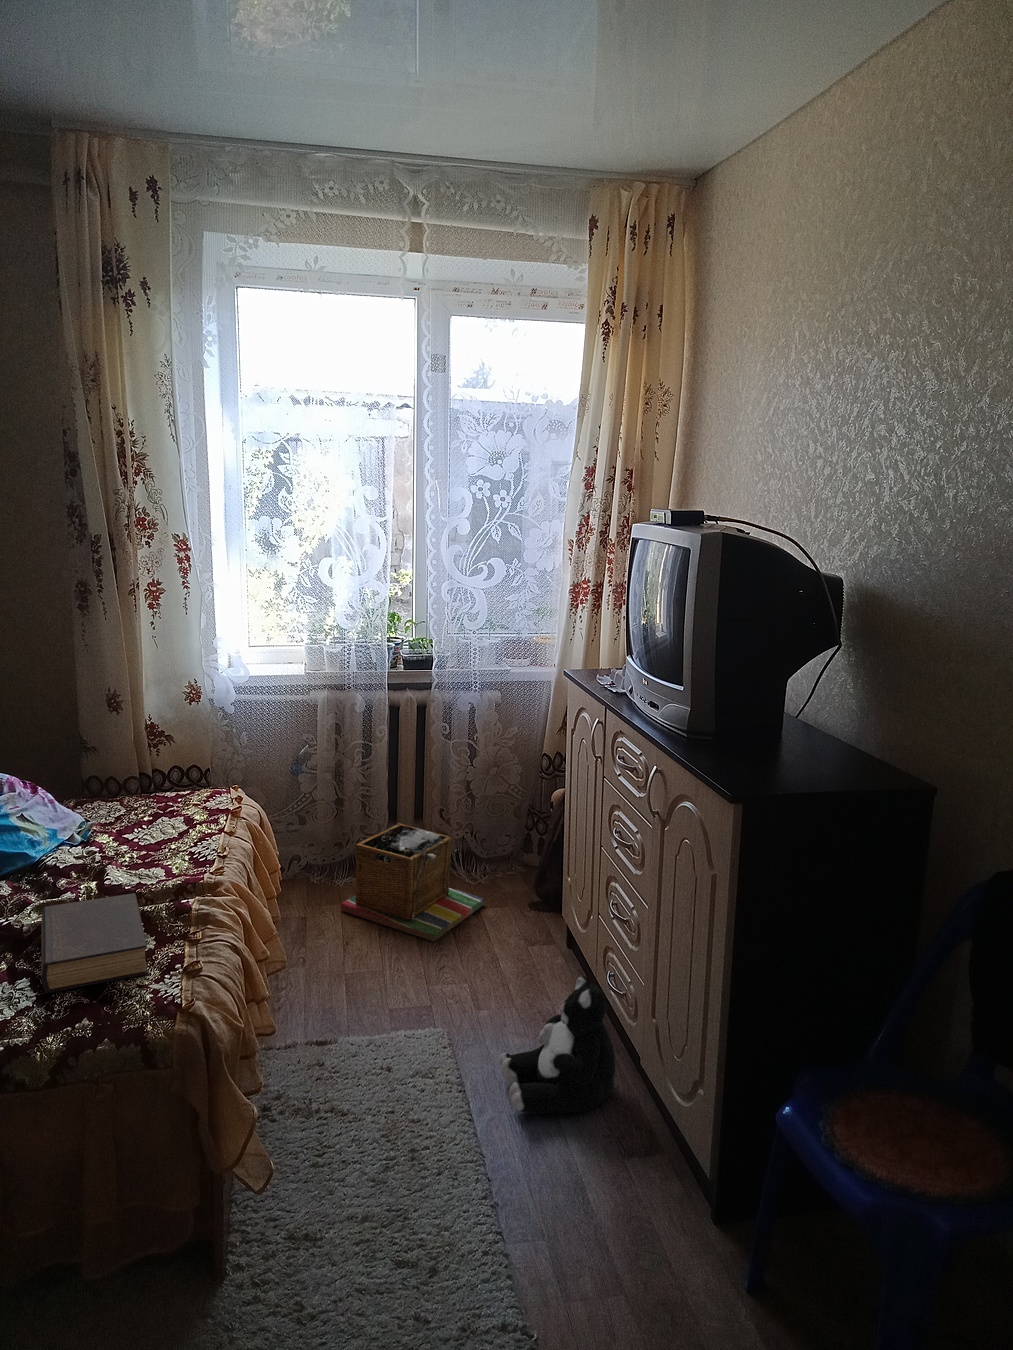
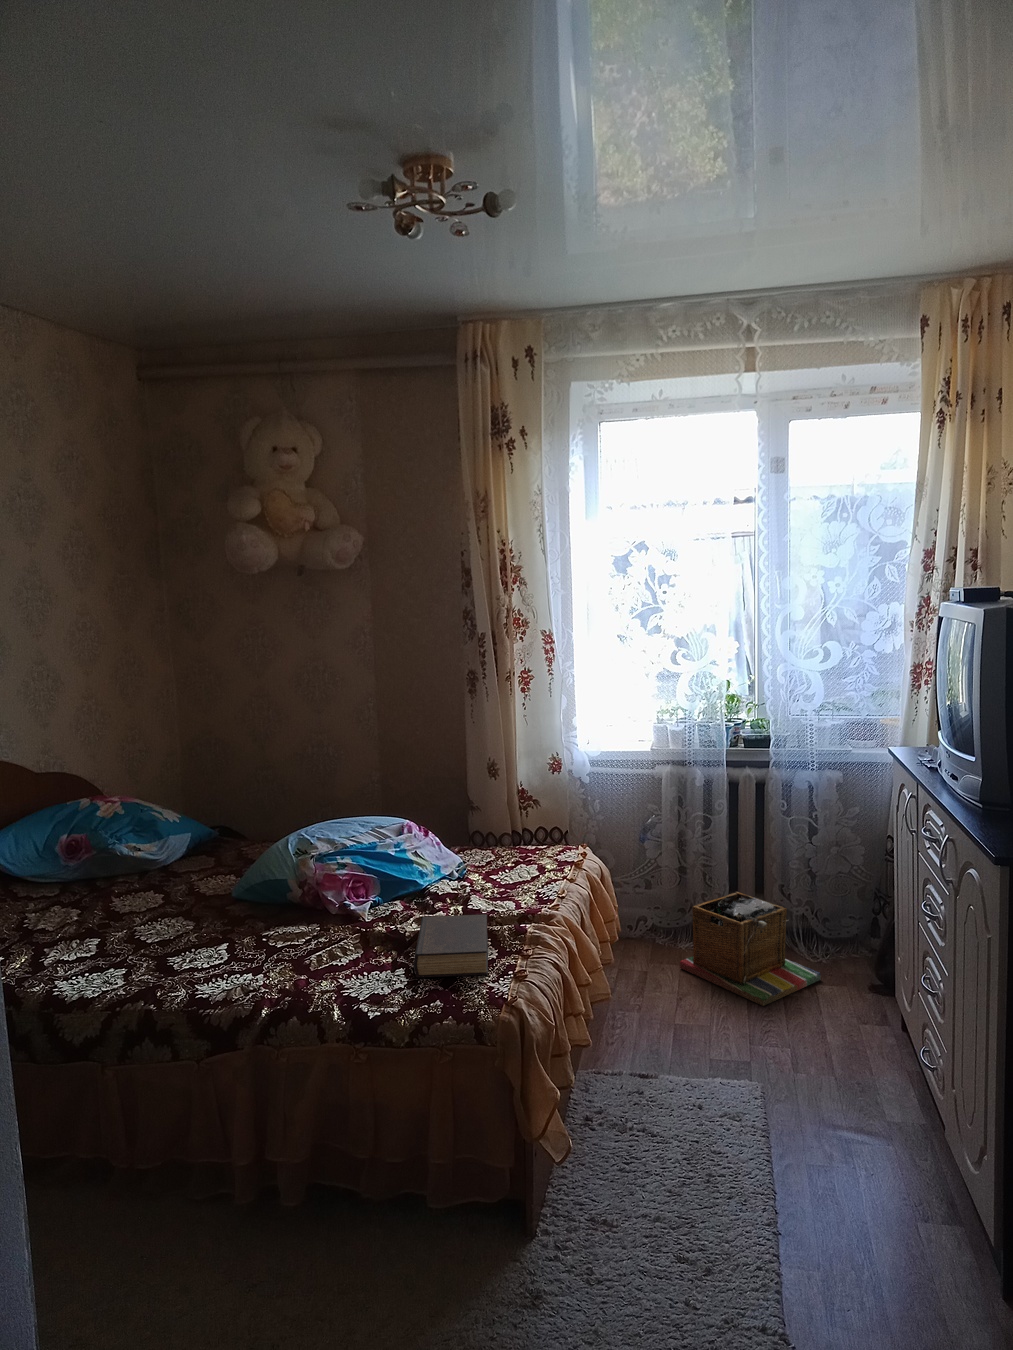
plush toy: present [499,976,615,1114] -> none [803,1043,924,1181]

